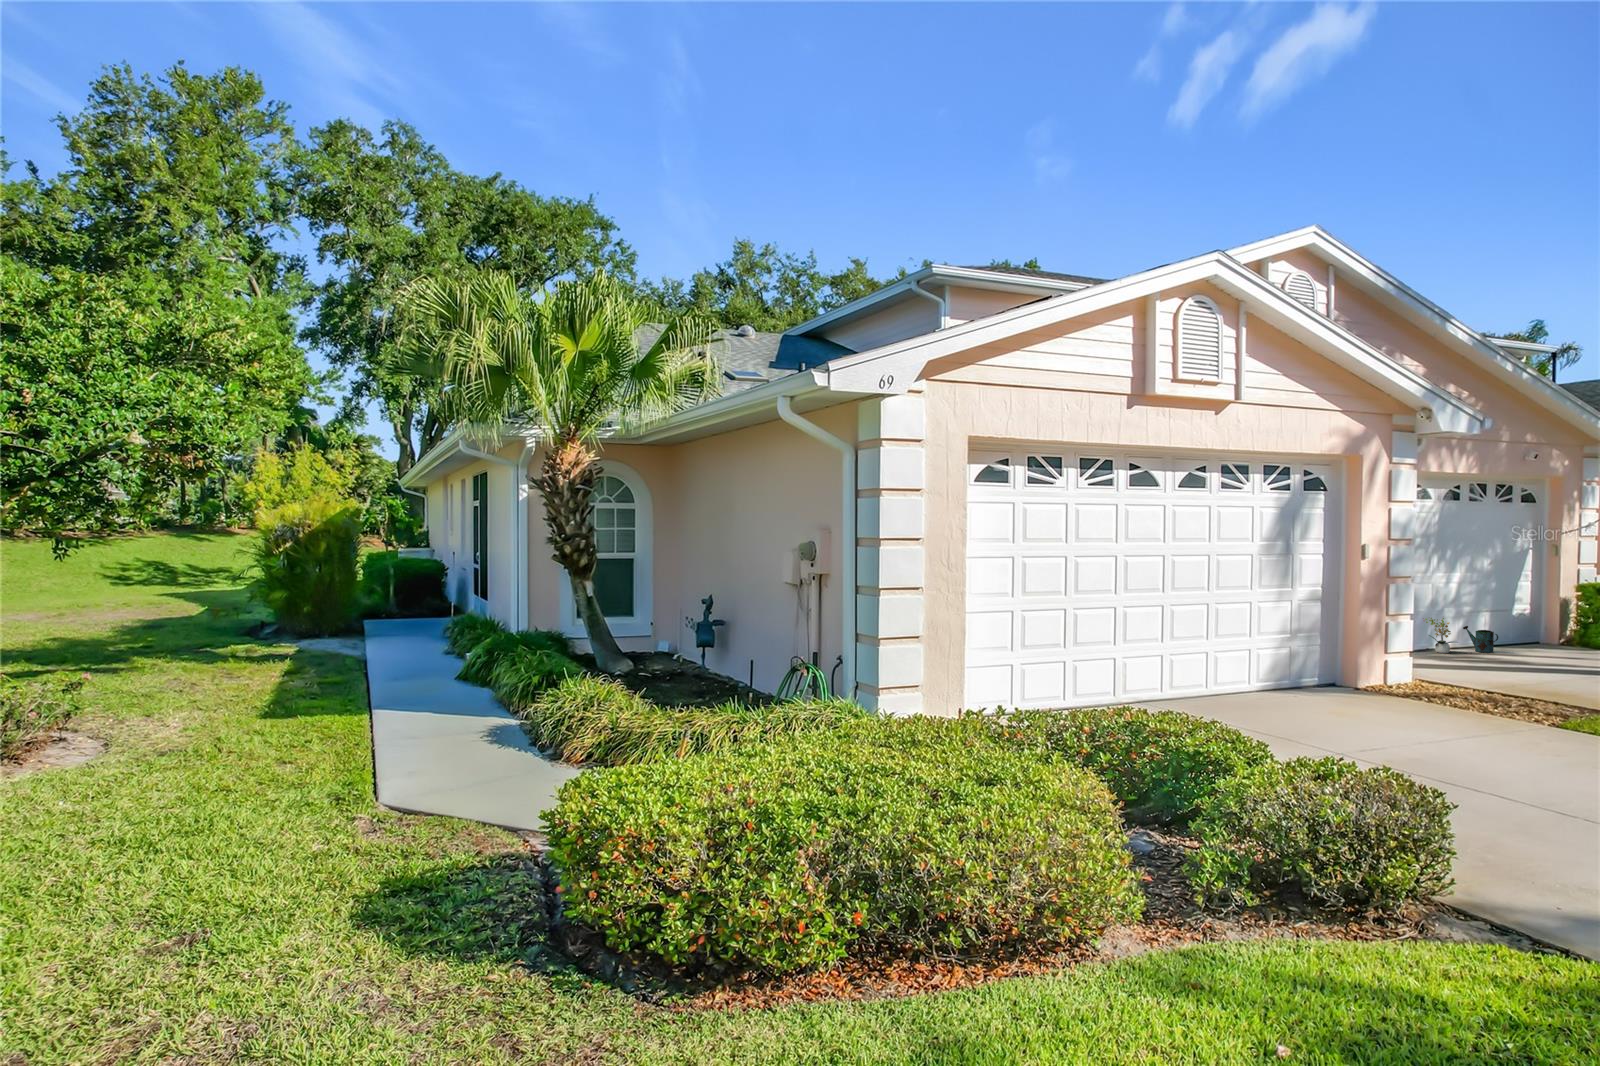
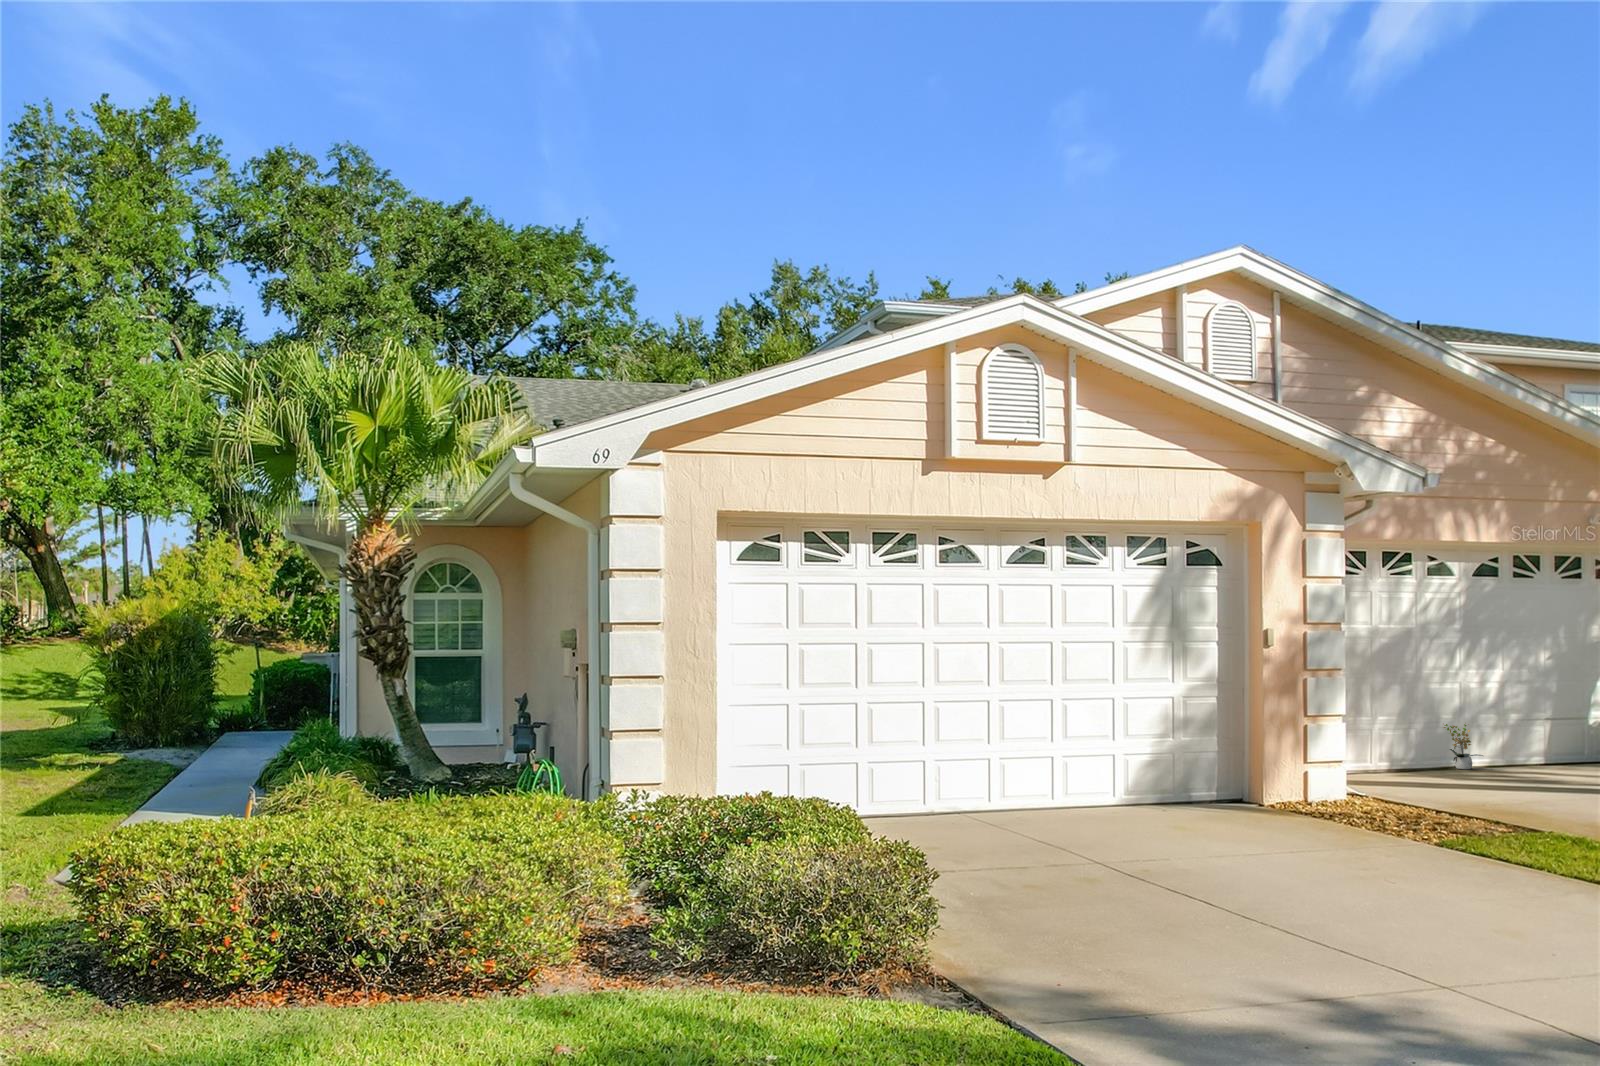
watering can: present [1463,626,1498,653] -> none [1500,735,1536,769]

